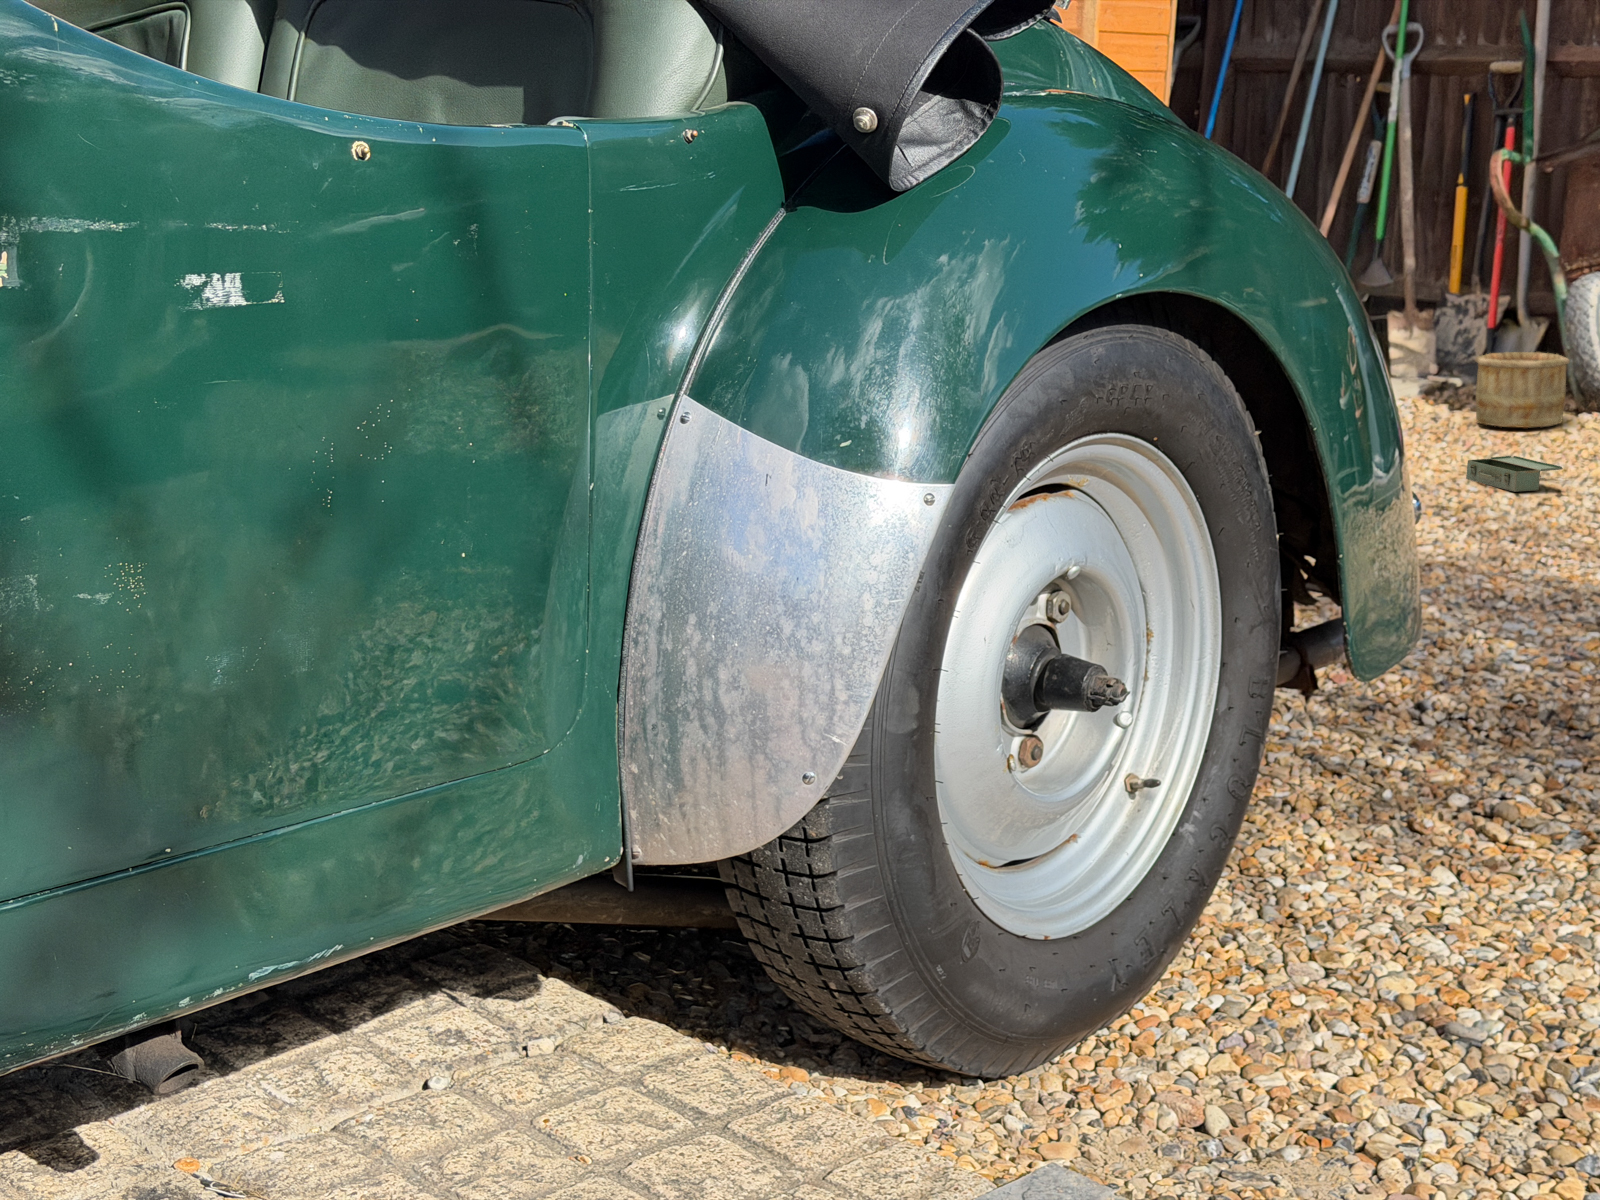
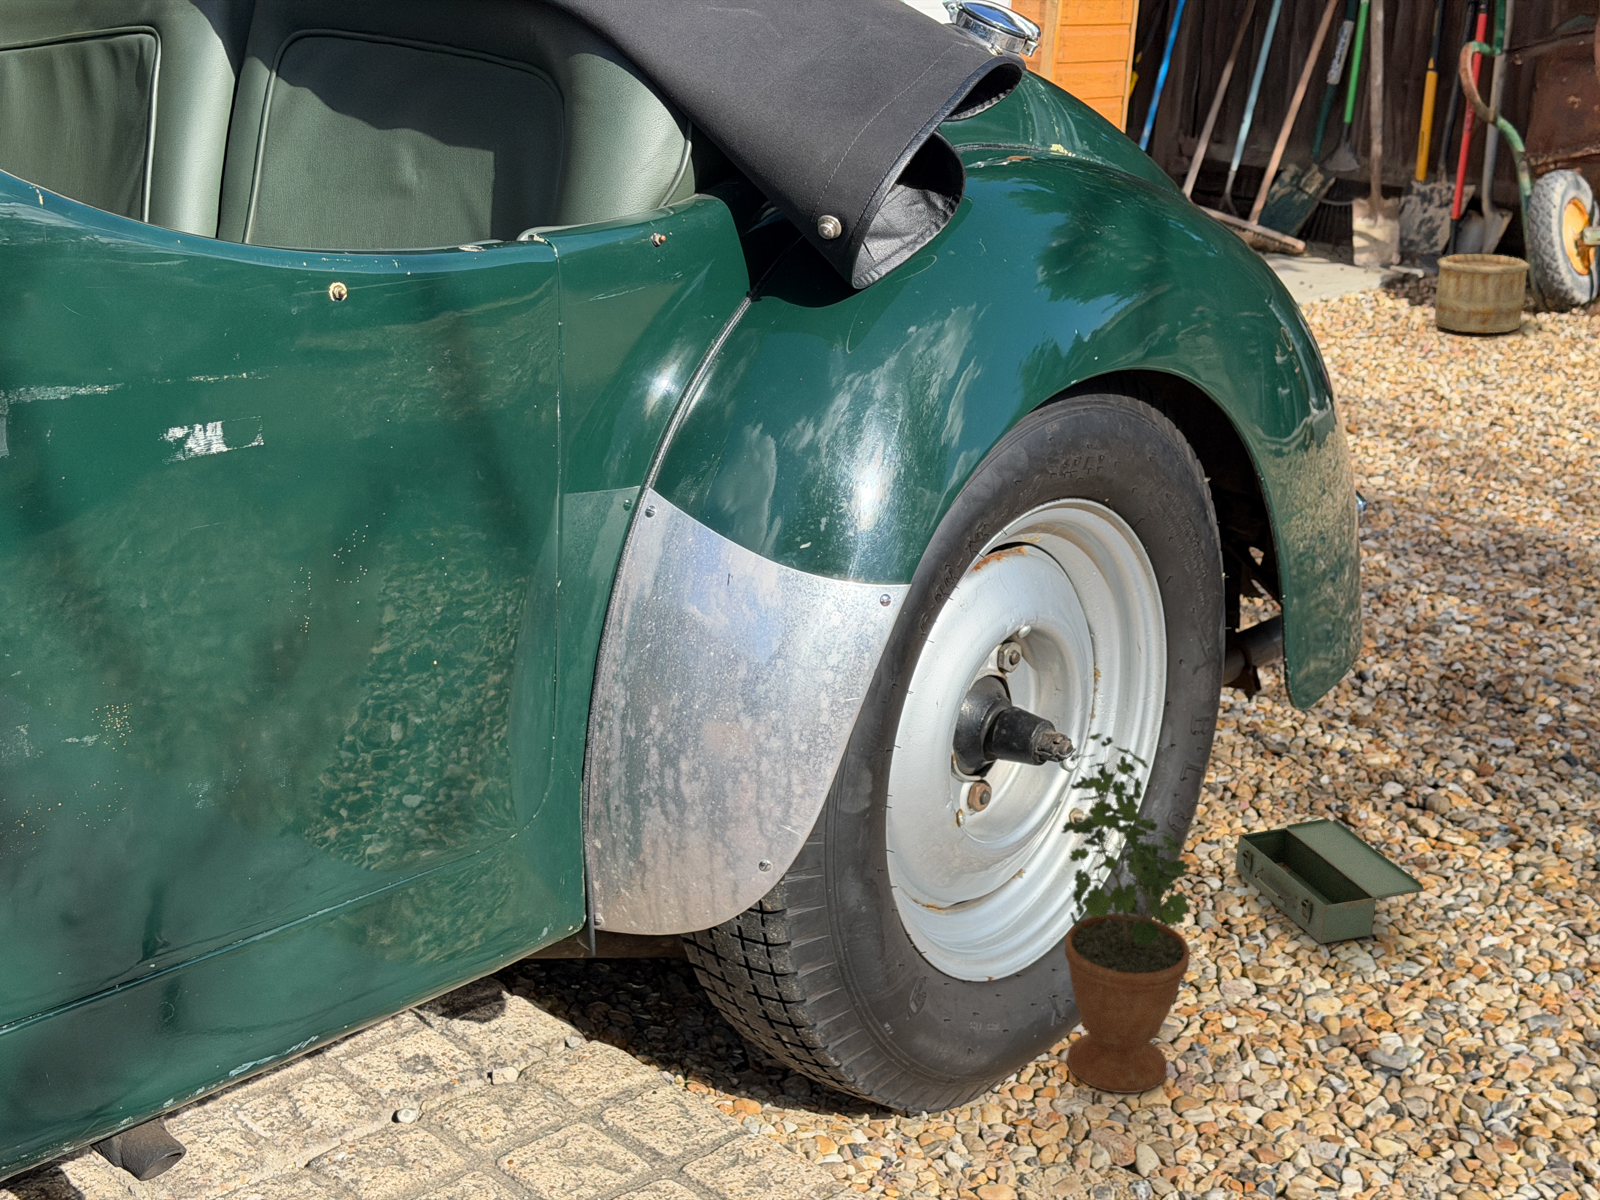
toolbox: present [1466,456,1563,492] -> present [1235,818,1424,944]
potted plant: none [1107,678,1254,1061] -> present [1062,733,1190,1093]

